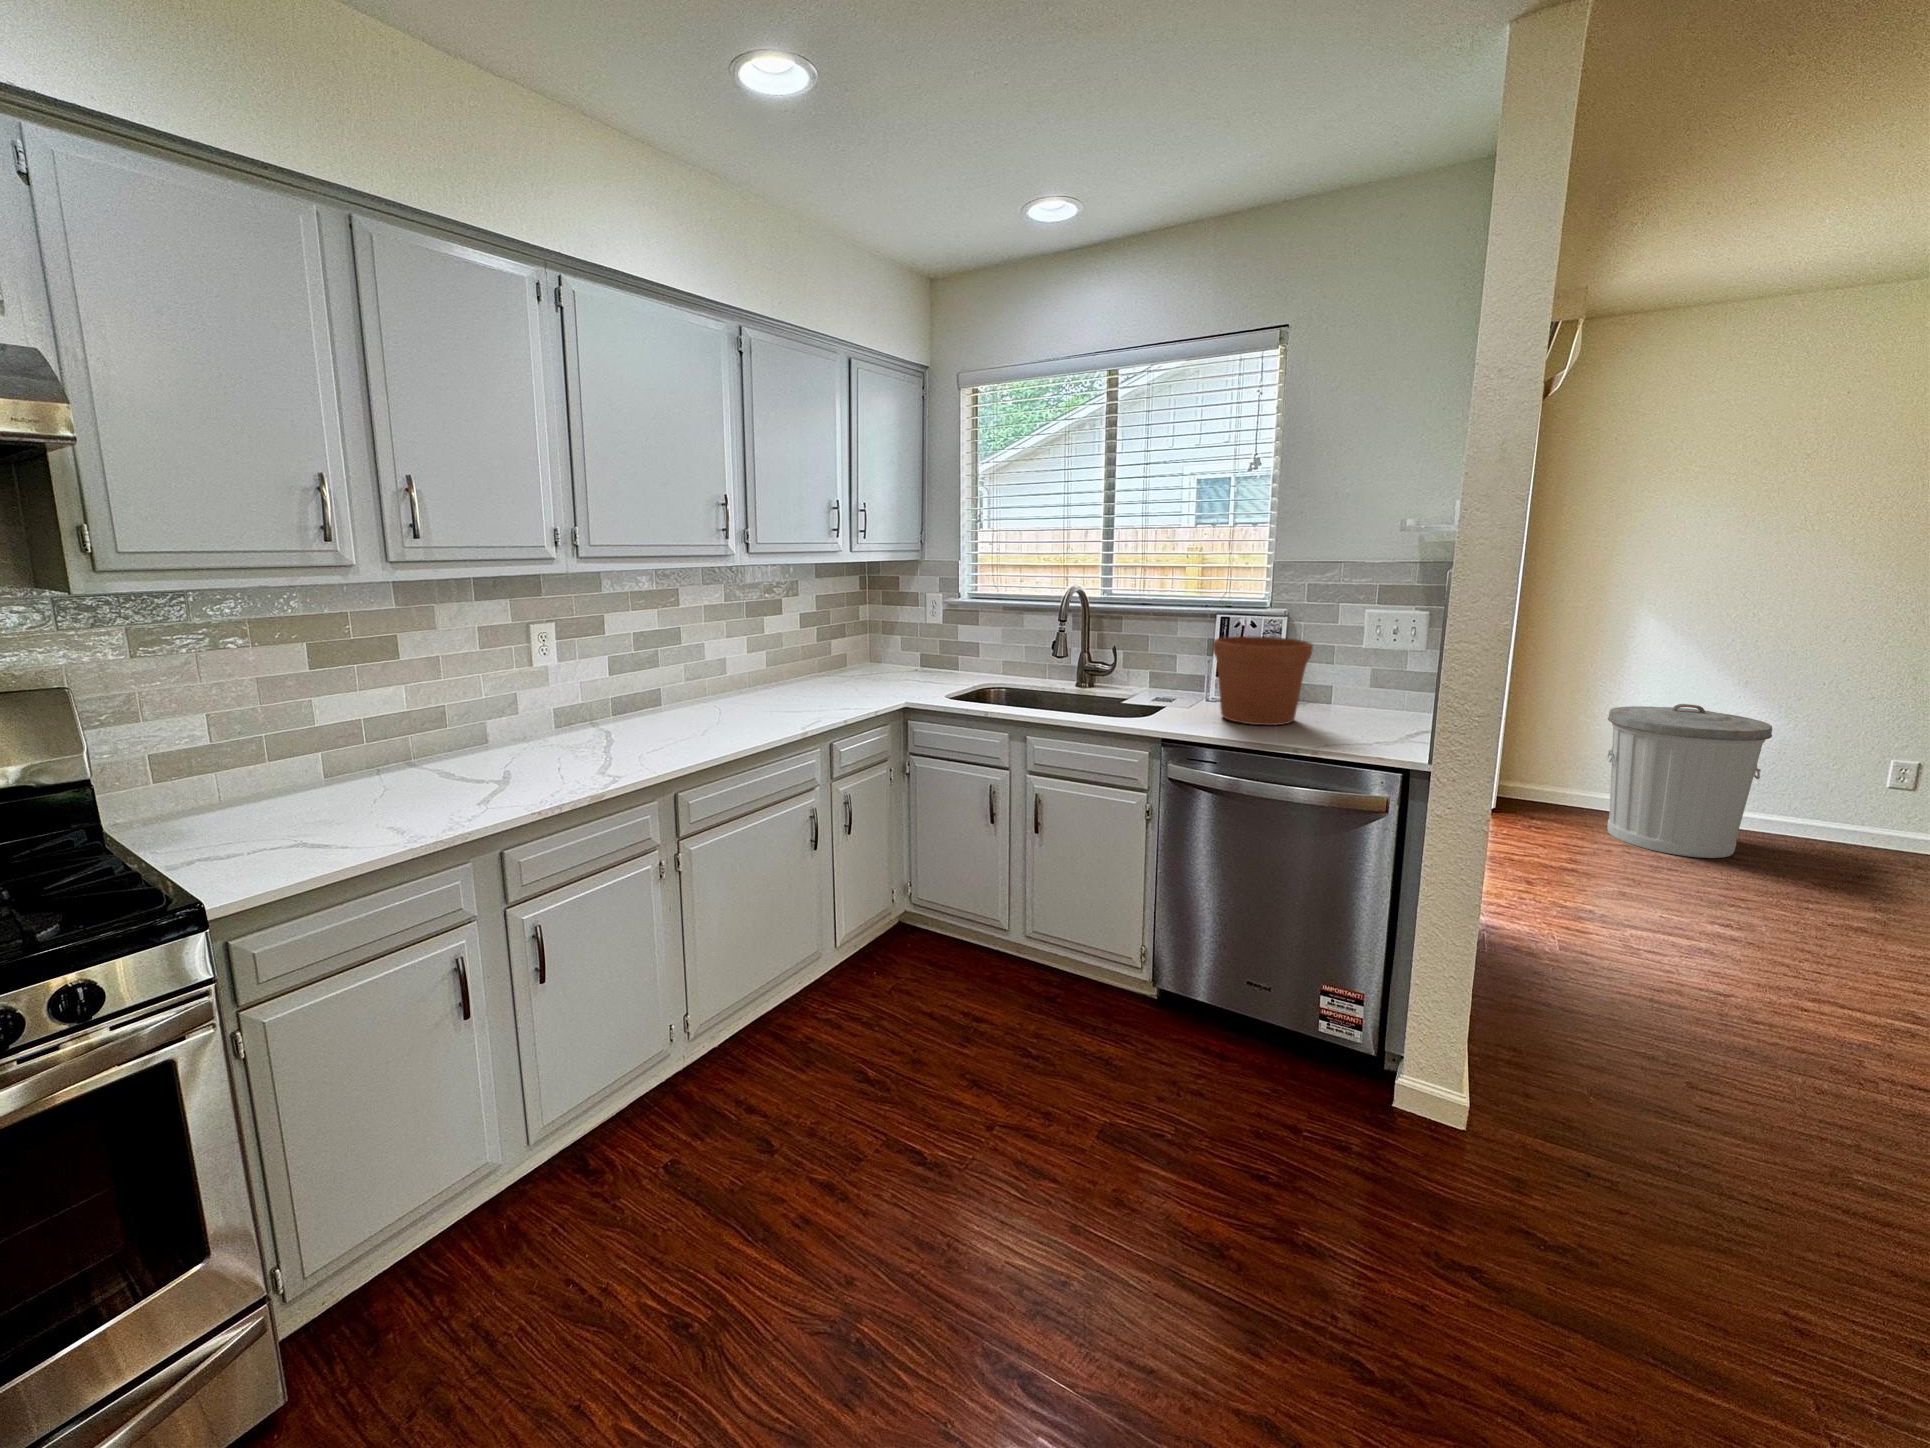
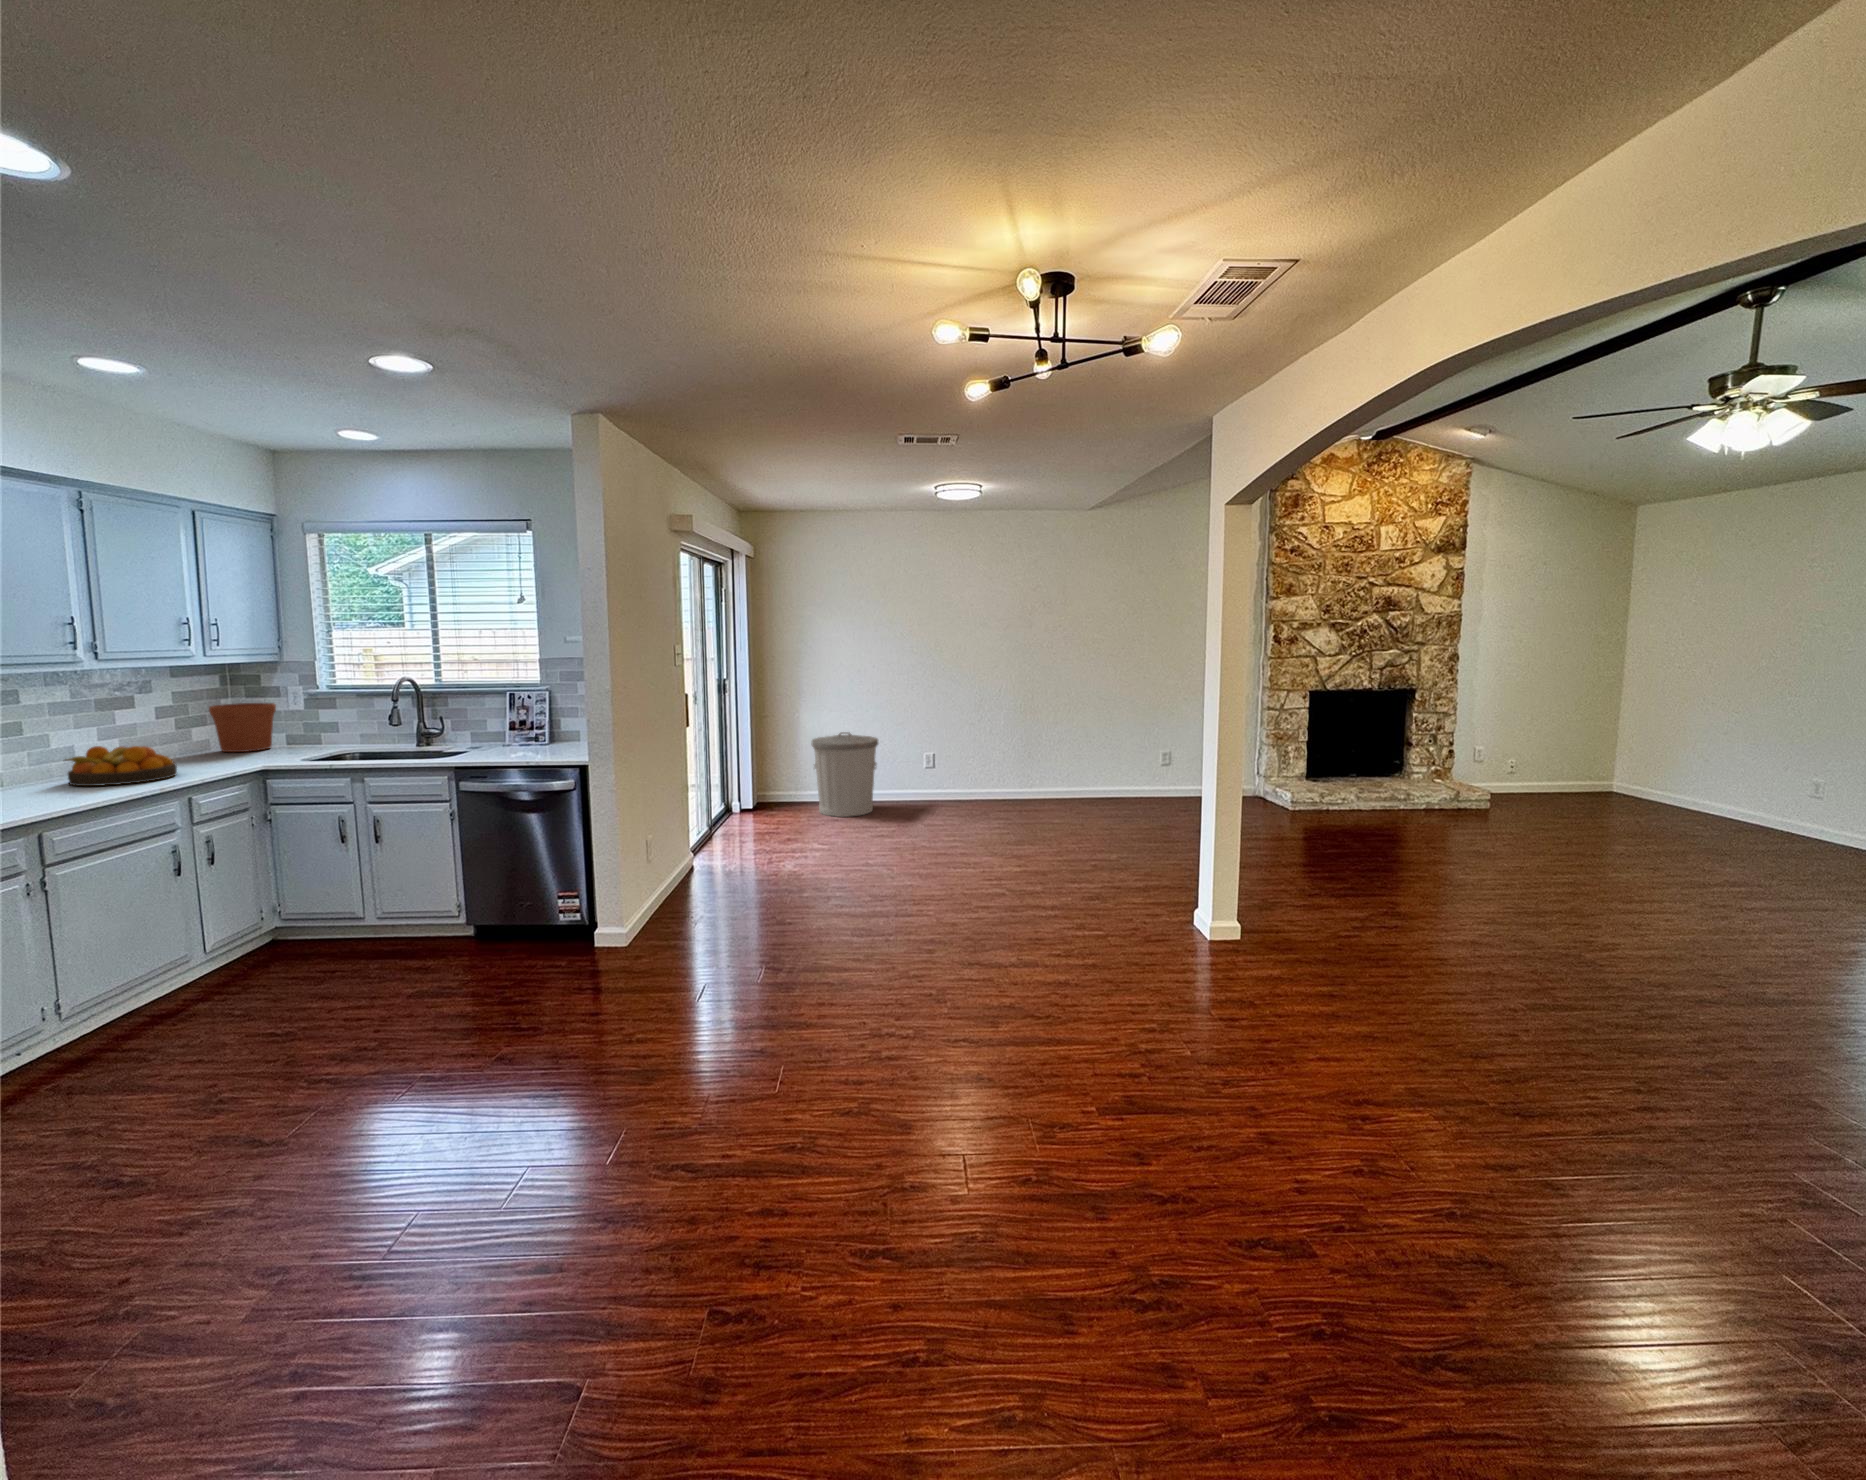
flower pot: present [1213,637,1313,725] -> present [209,703,276,752]
fruit bowl: none [712,665,820,721] -> present [65,746,177,786]

